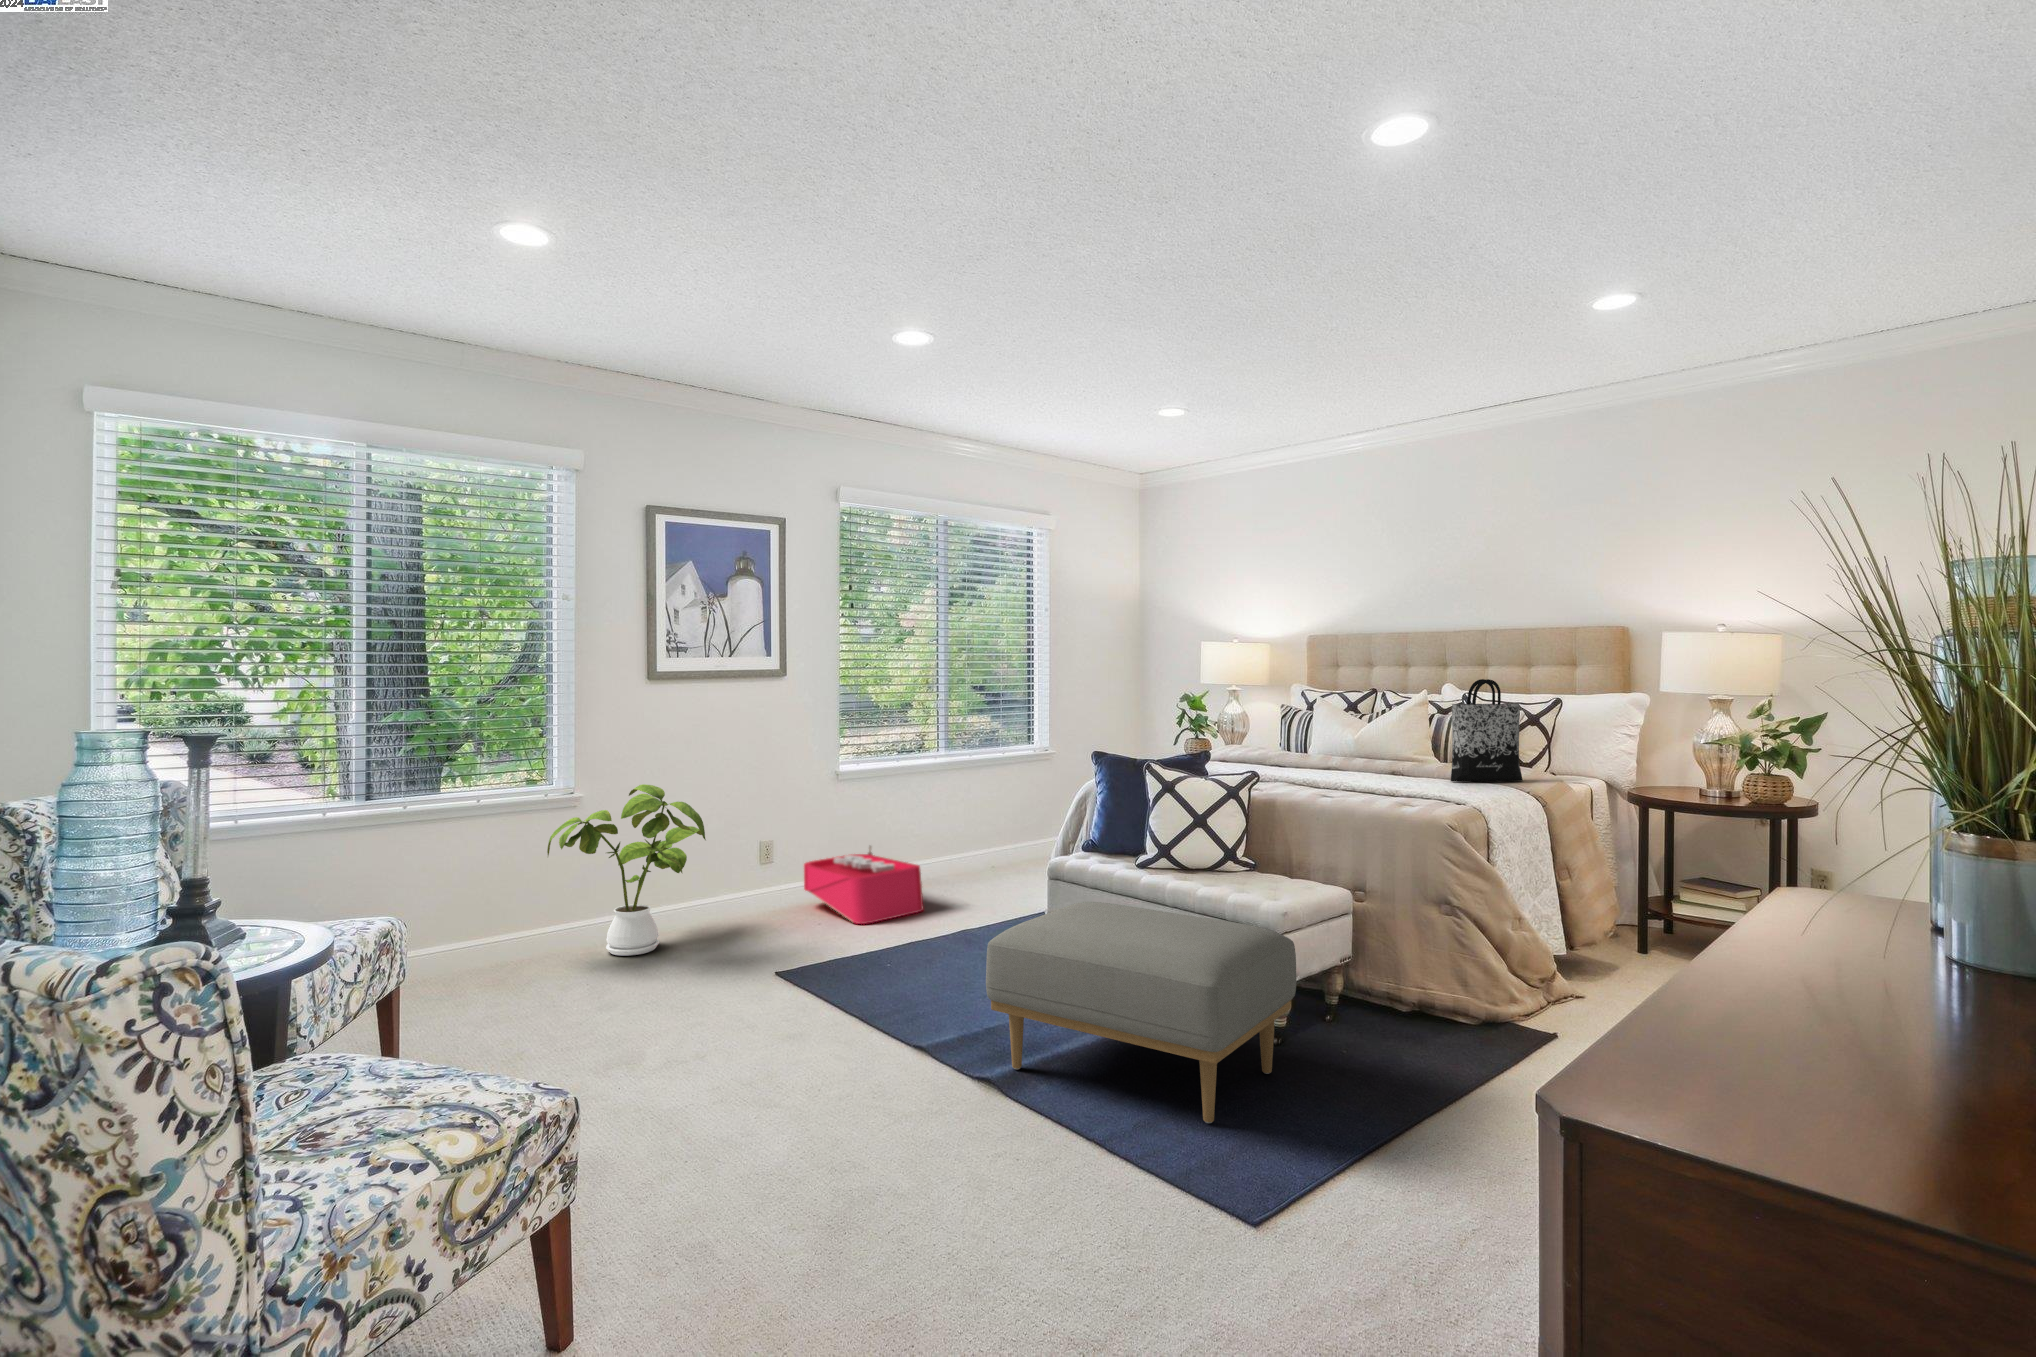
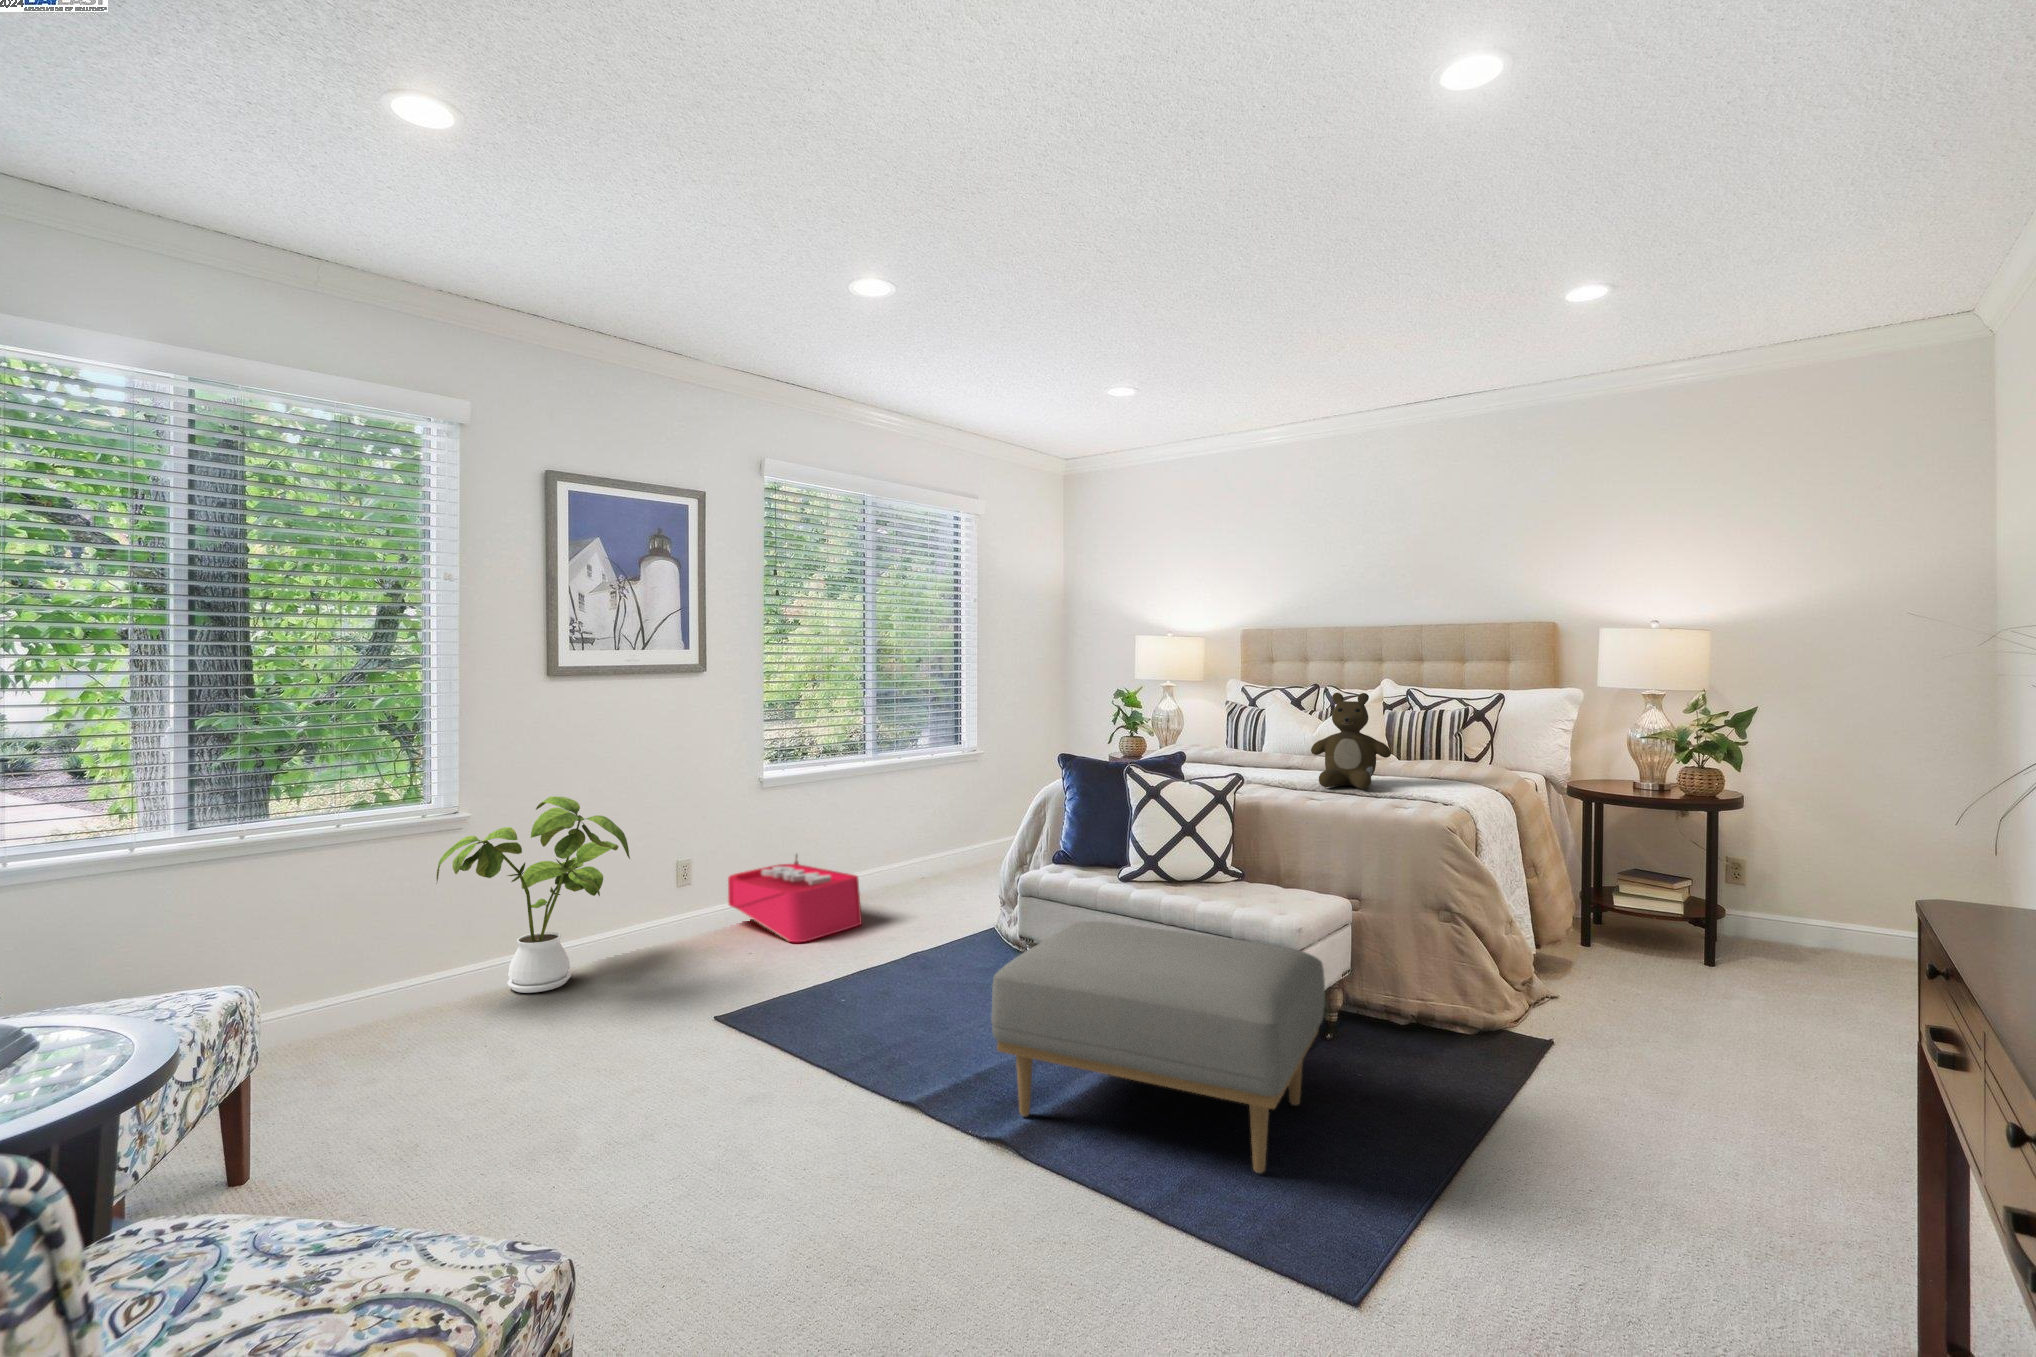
tote bag: present [1451,679,1523,781] -> none [1417,677,1485,780]
teddy bear: none [1341,695,1418,789] -> present [1311,693,1391,789]

